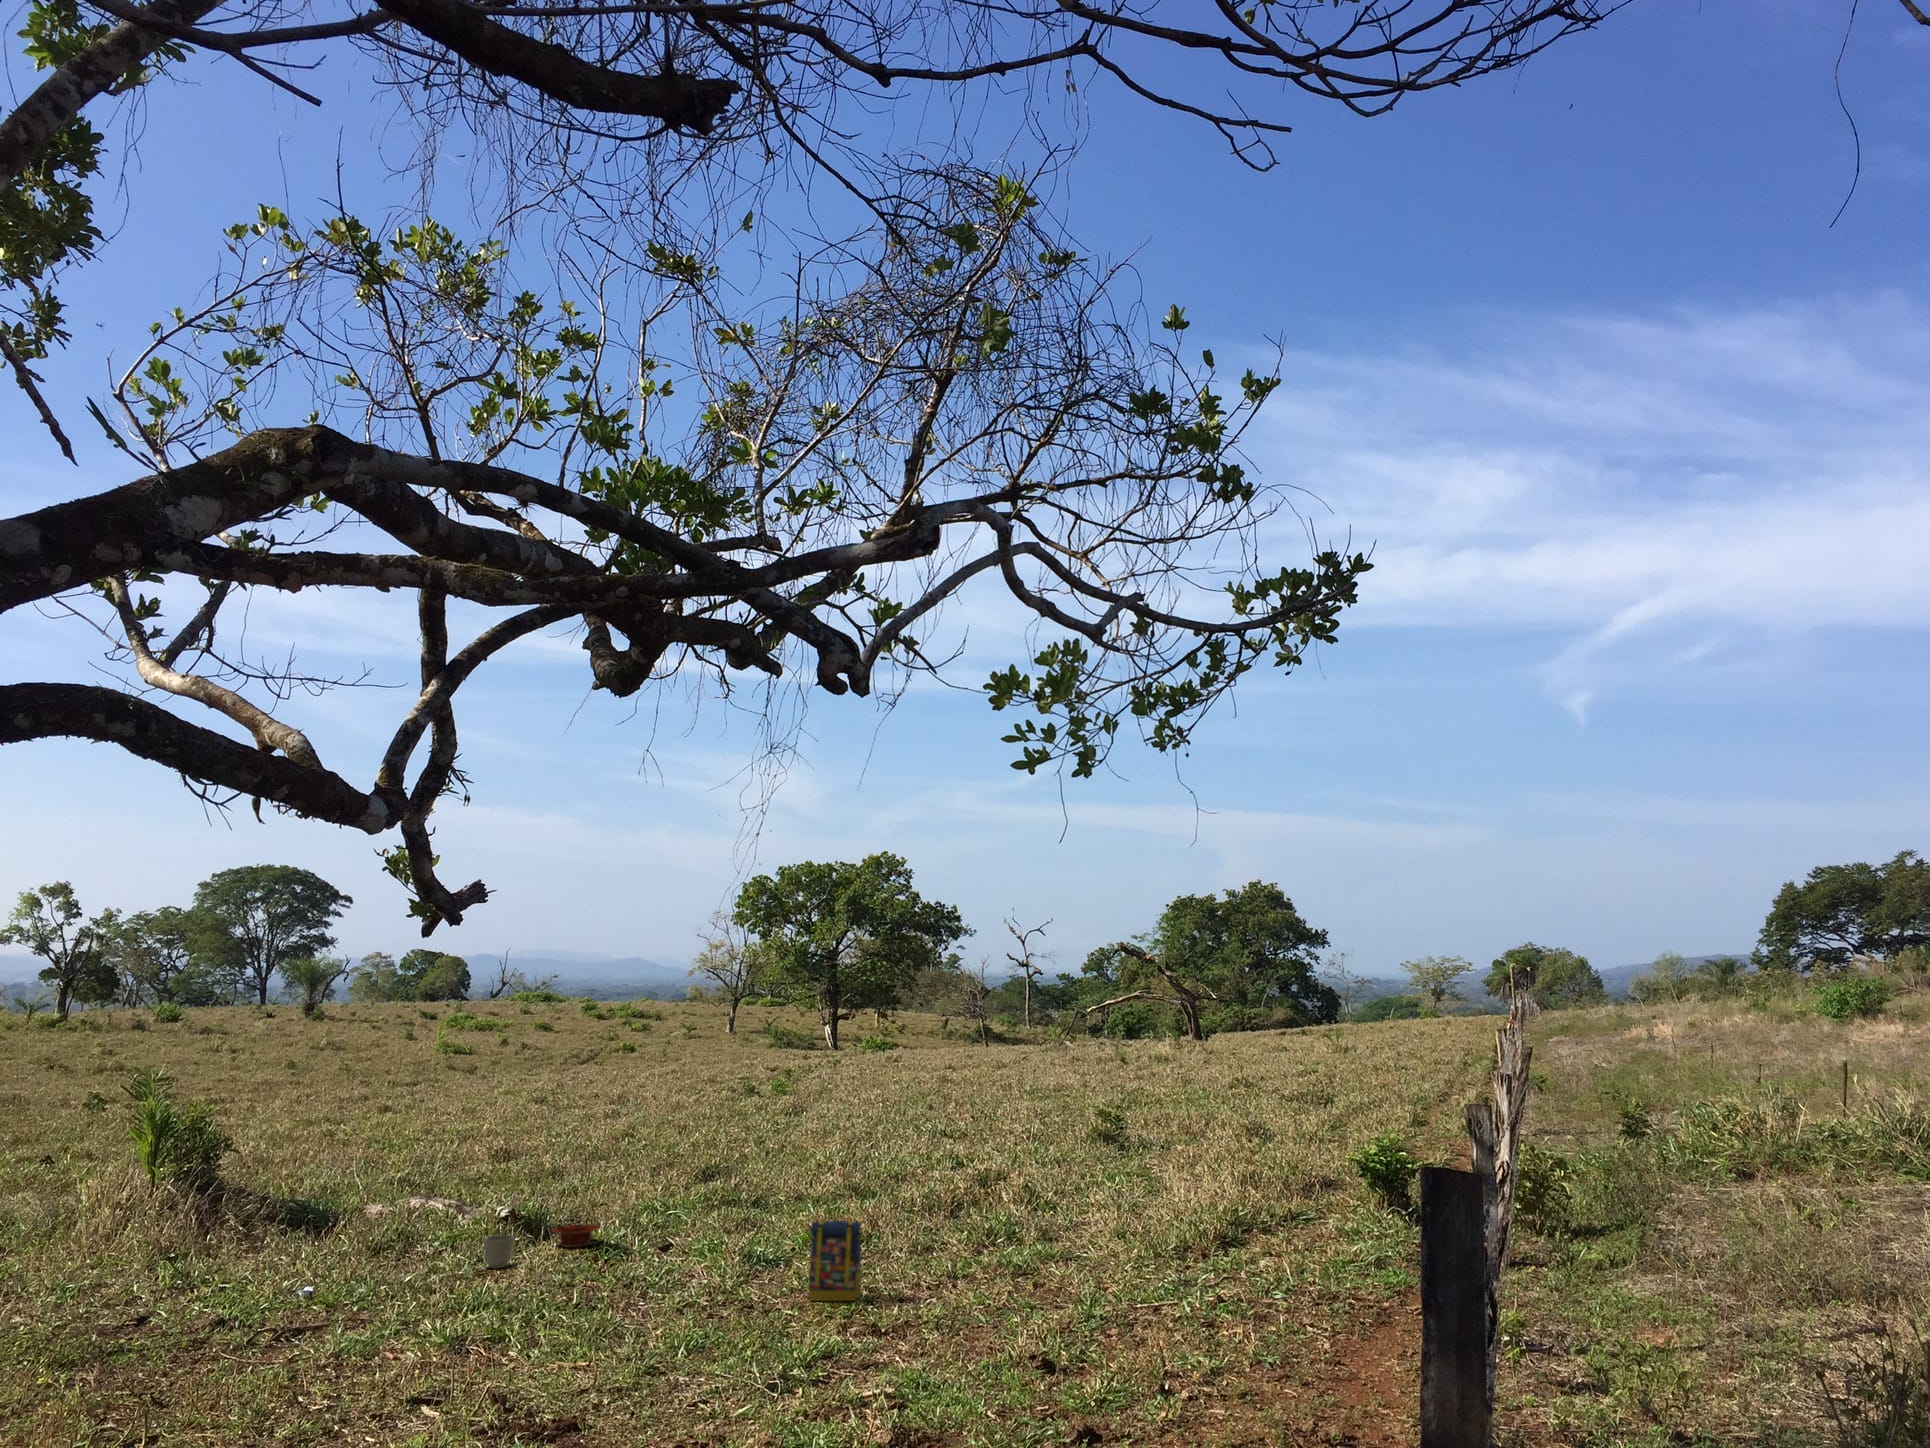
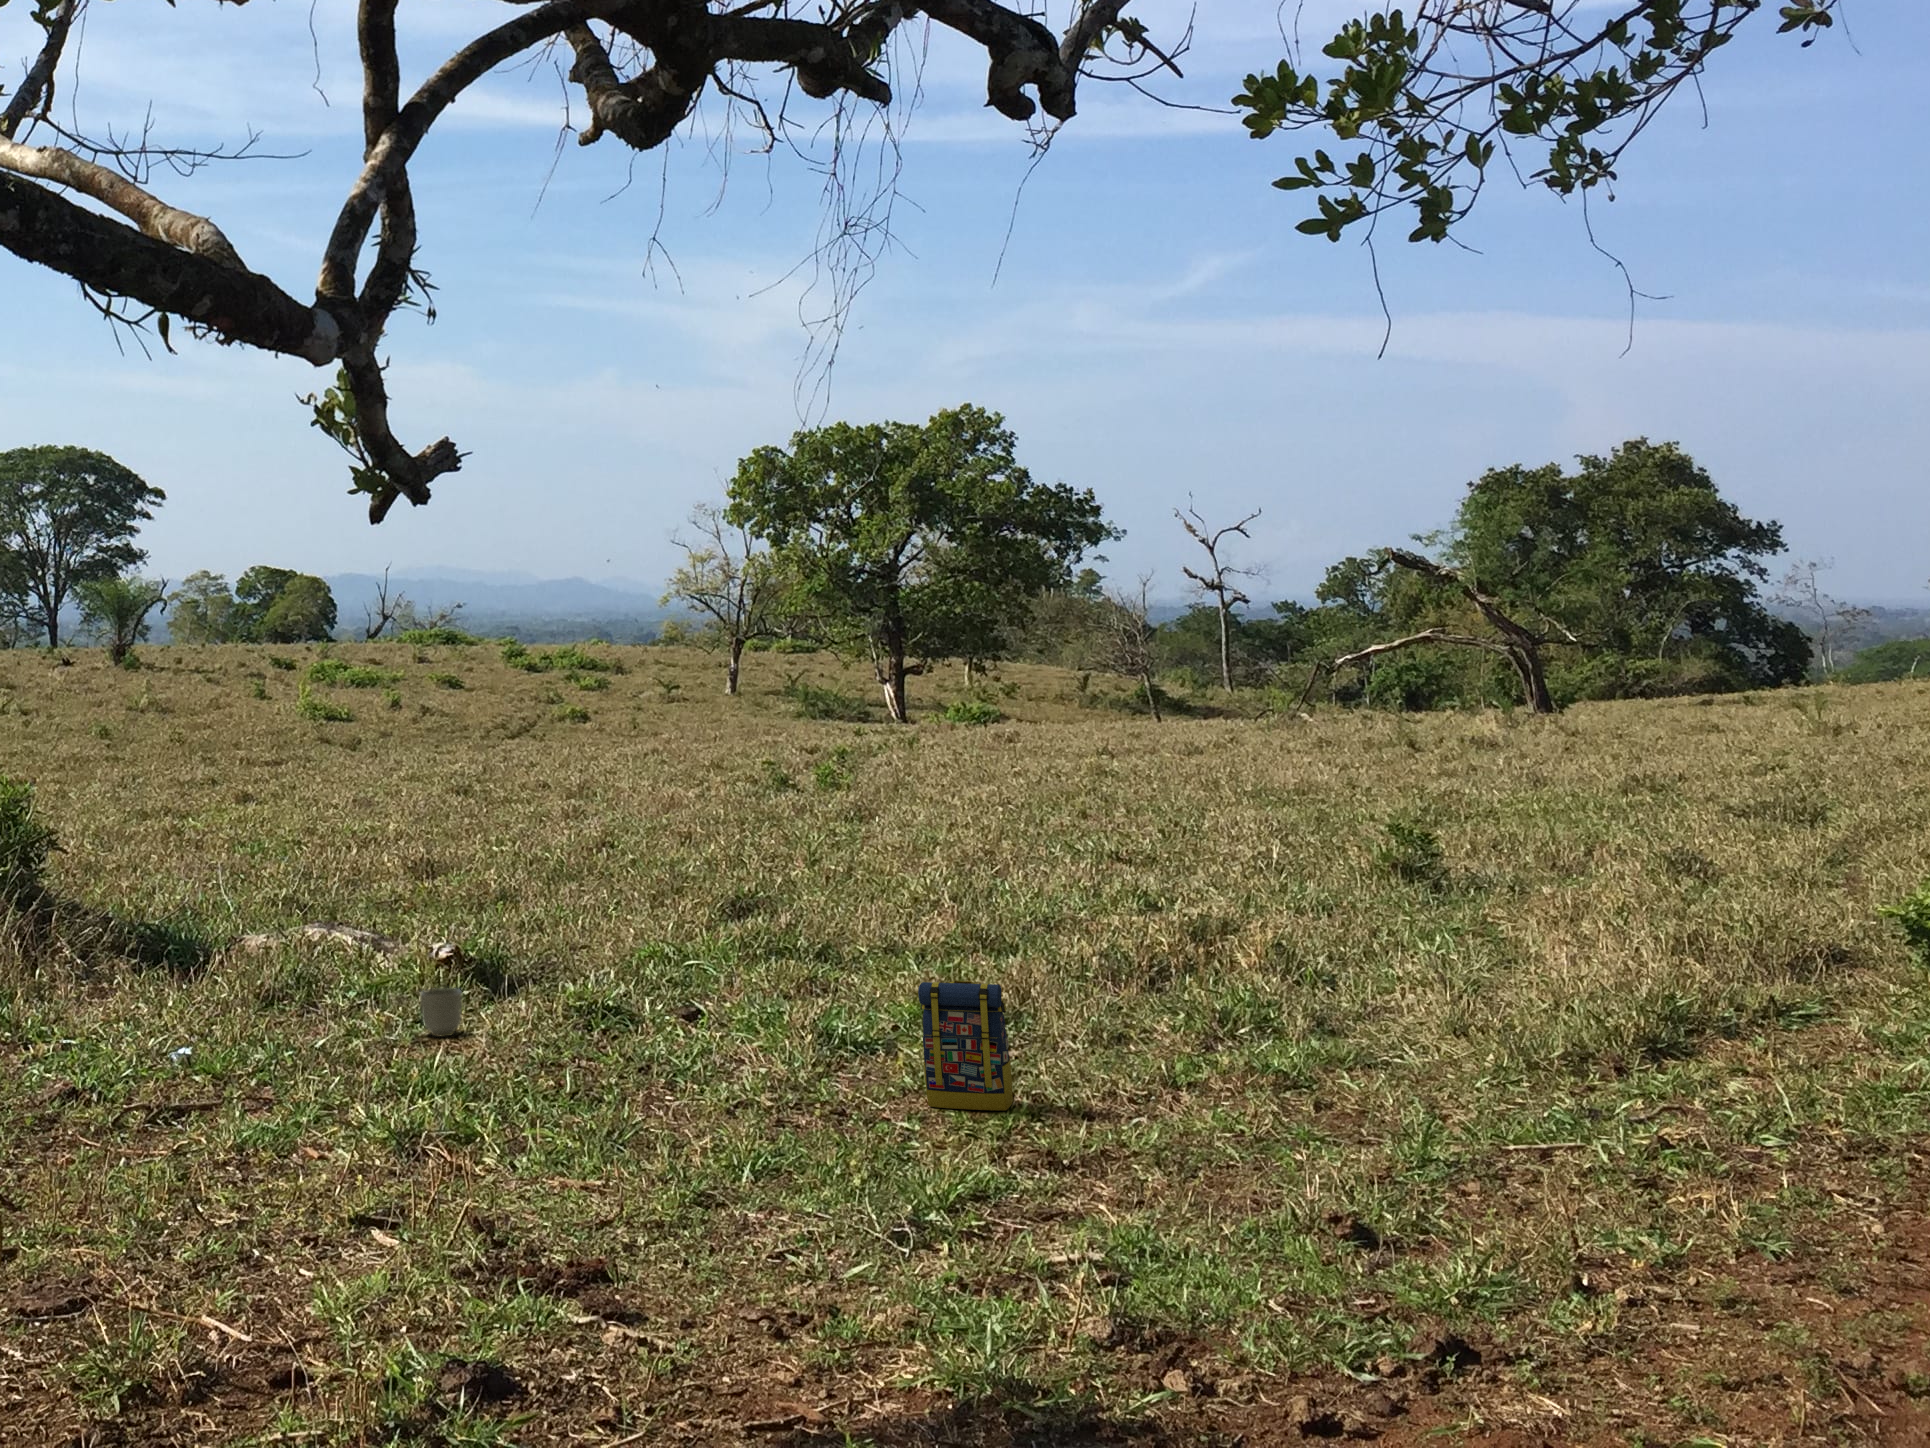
basket: present [552,1198,600,1247] -> none [511,931,583,1010]

